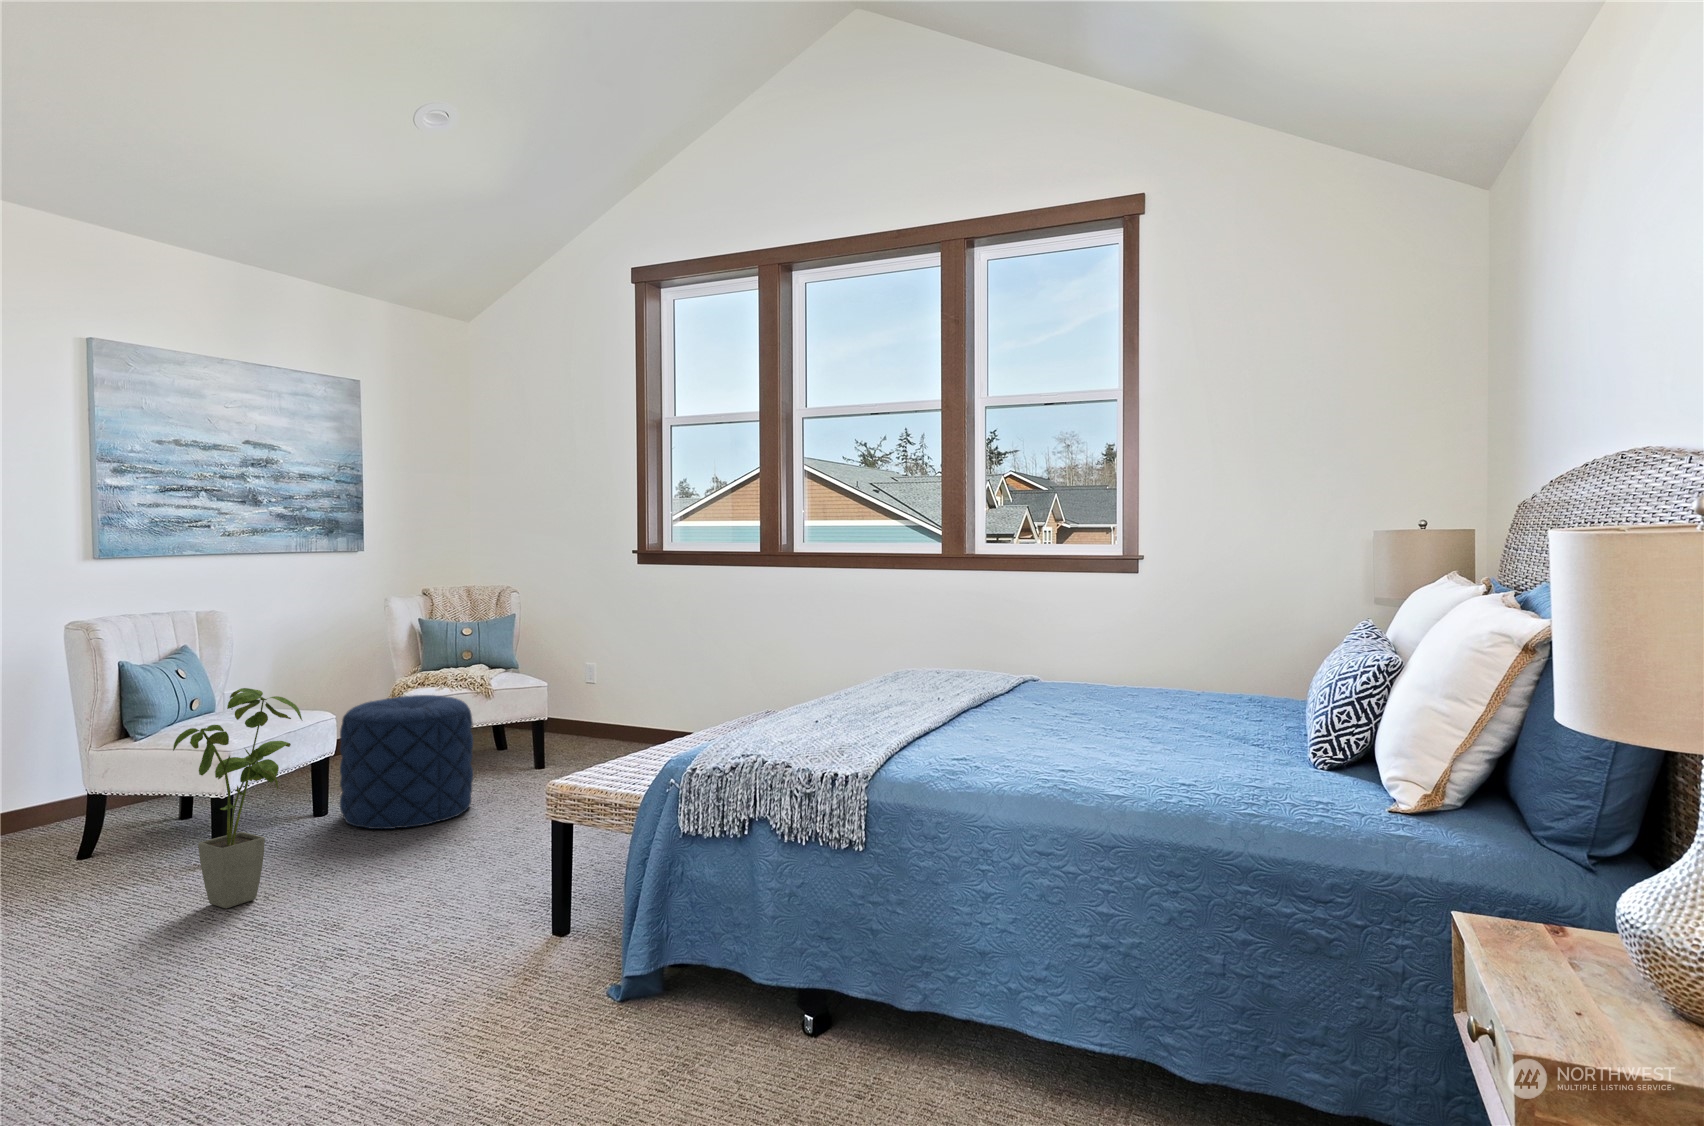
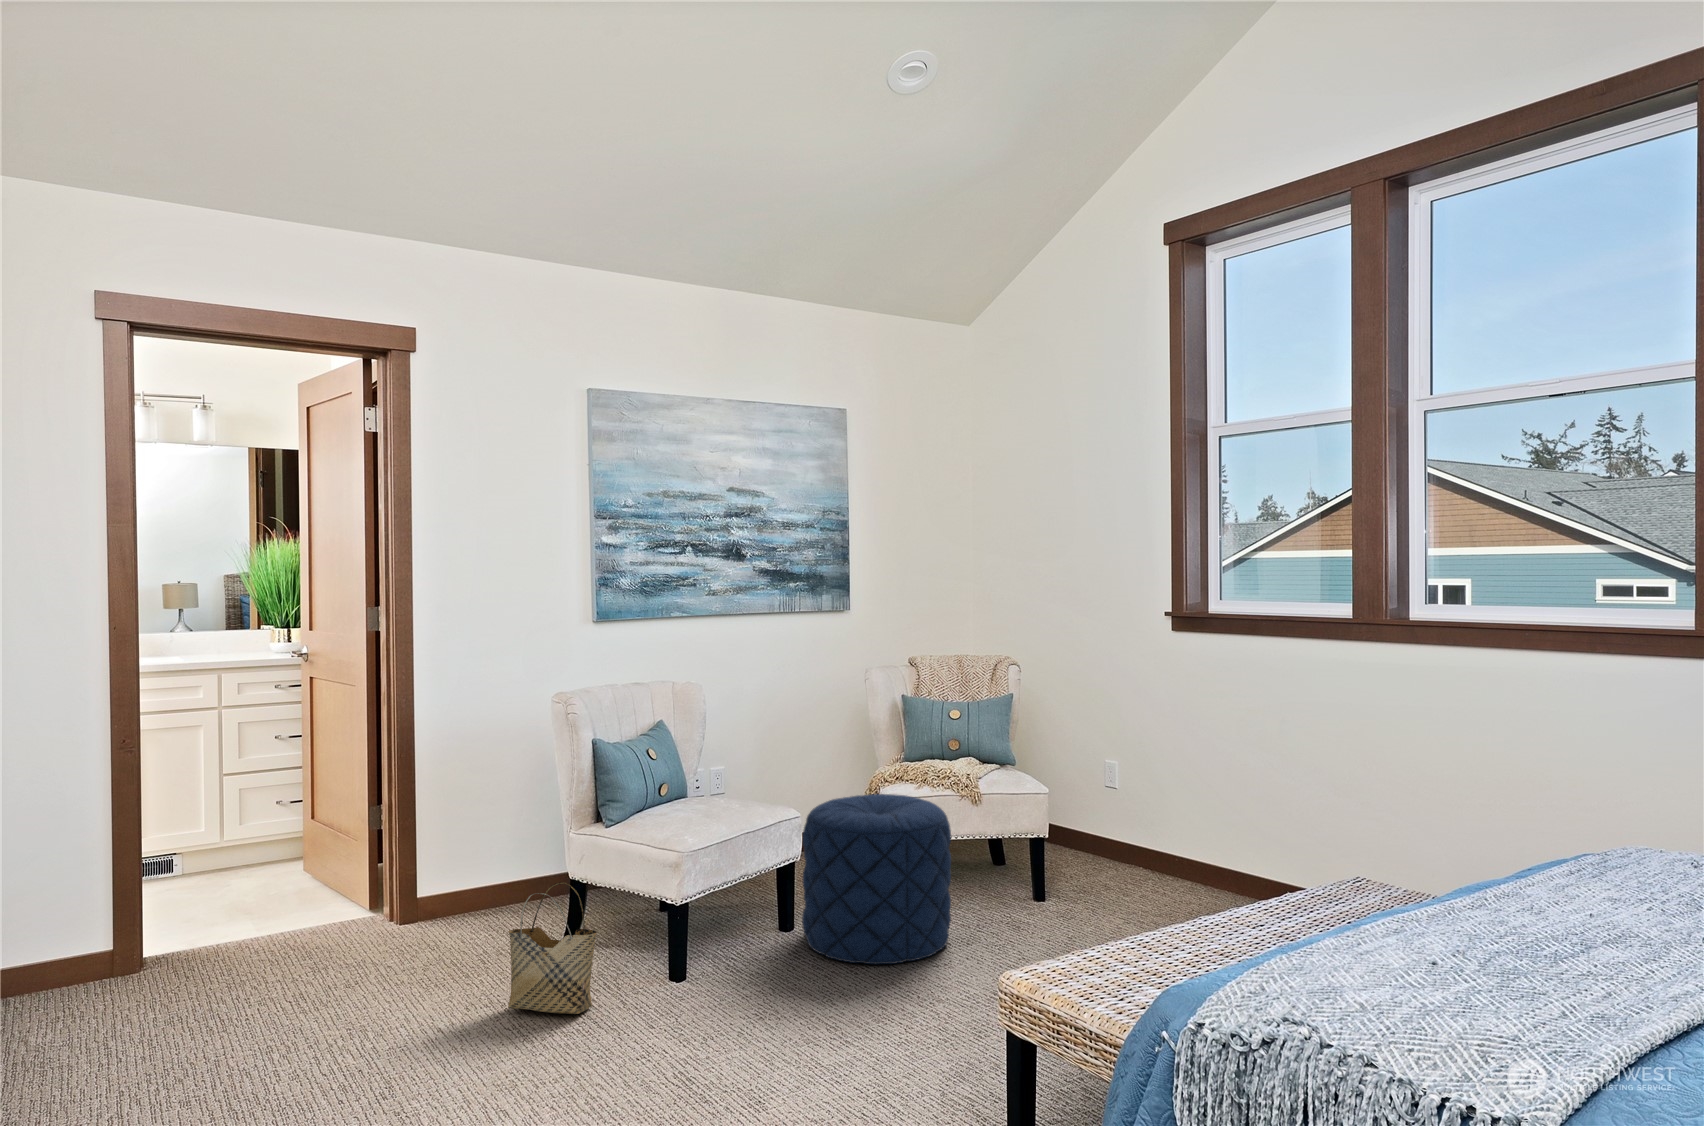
house plant: present [173,688,302,908] -> none [613,790,738,1048]
woven basket: none [42,787,145,908] -> present [508,882,597,1014]

